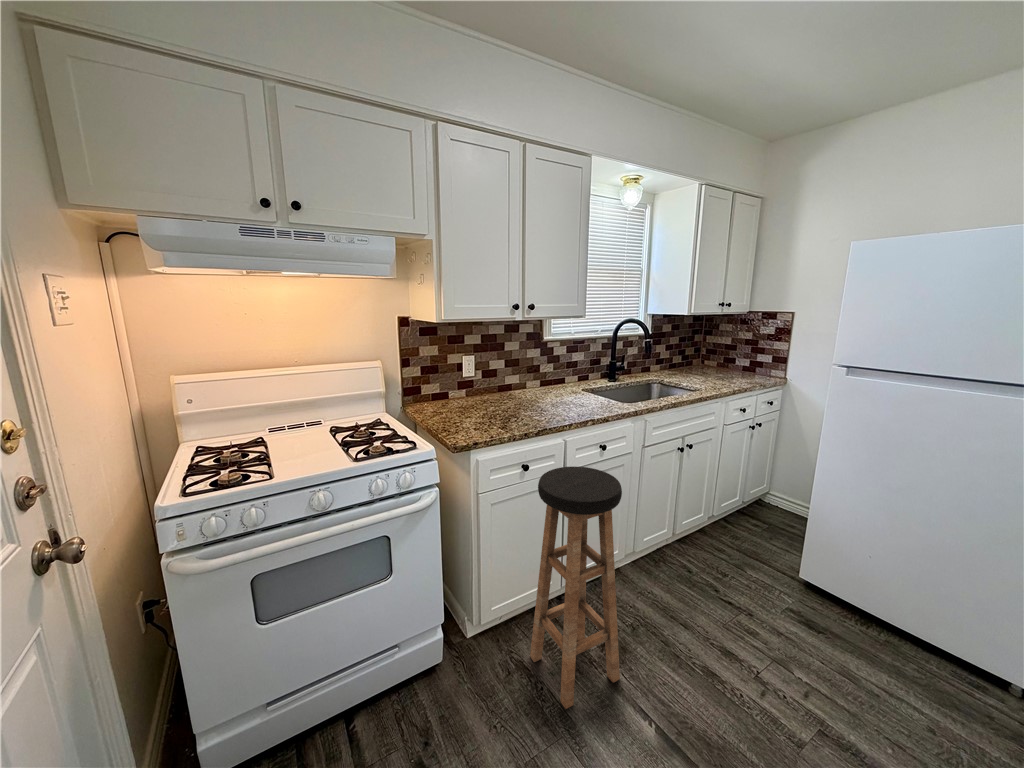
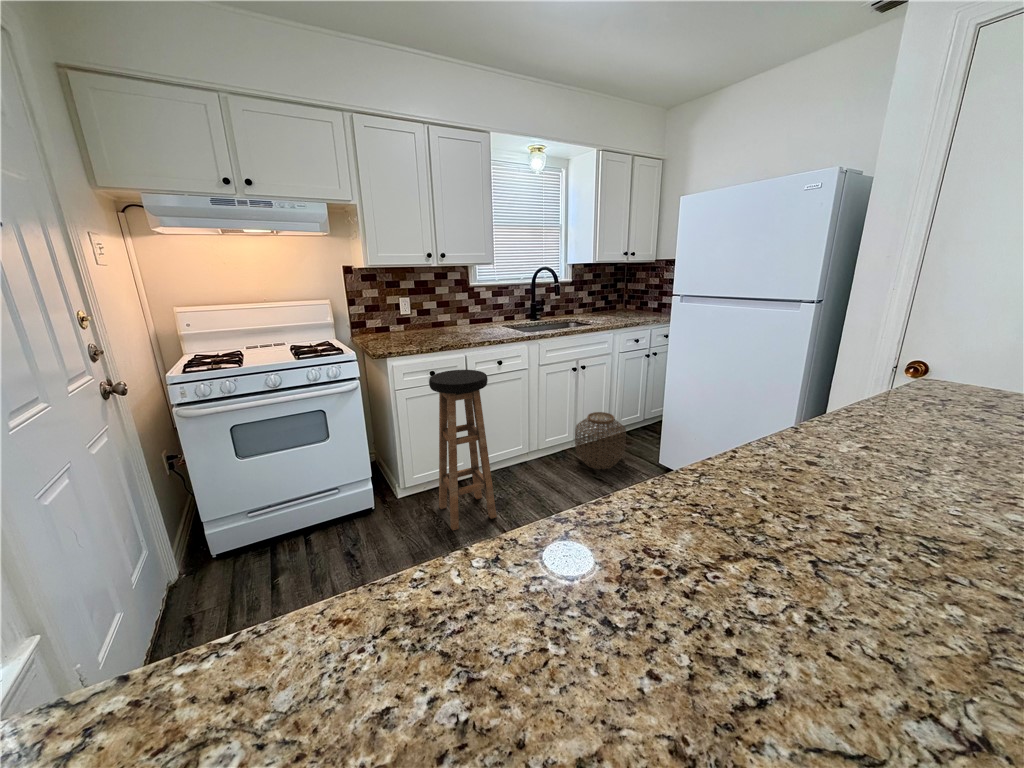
woven basket: none [684,506,757,584] -> present [575,412,626,469]

